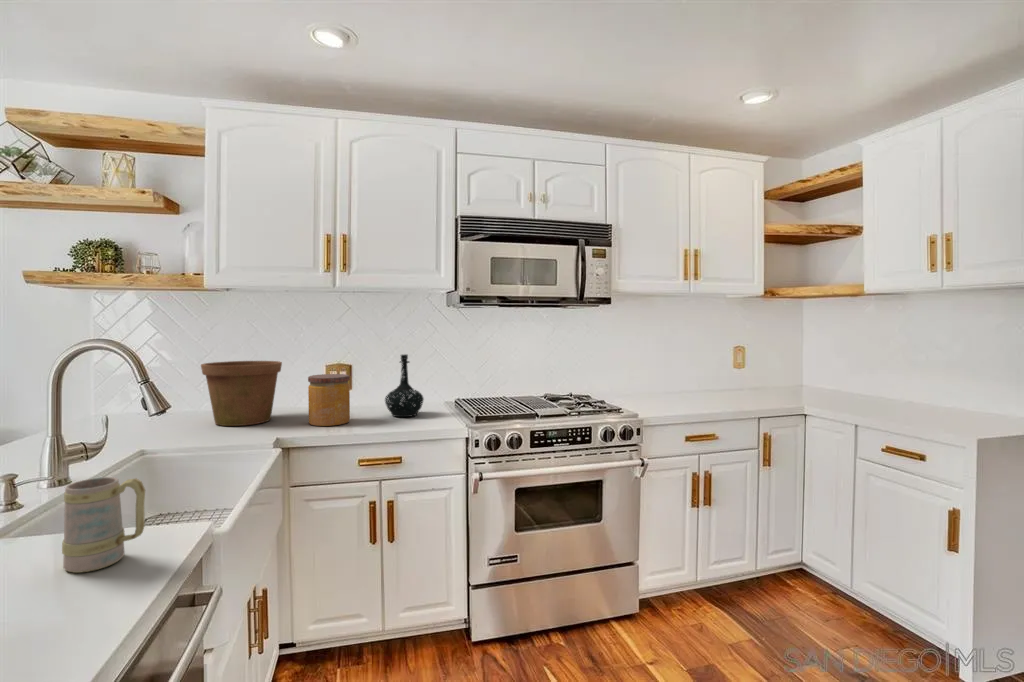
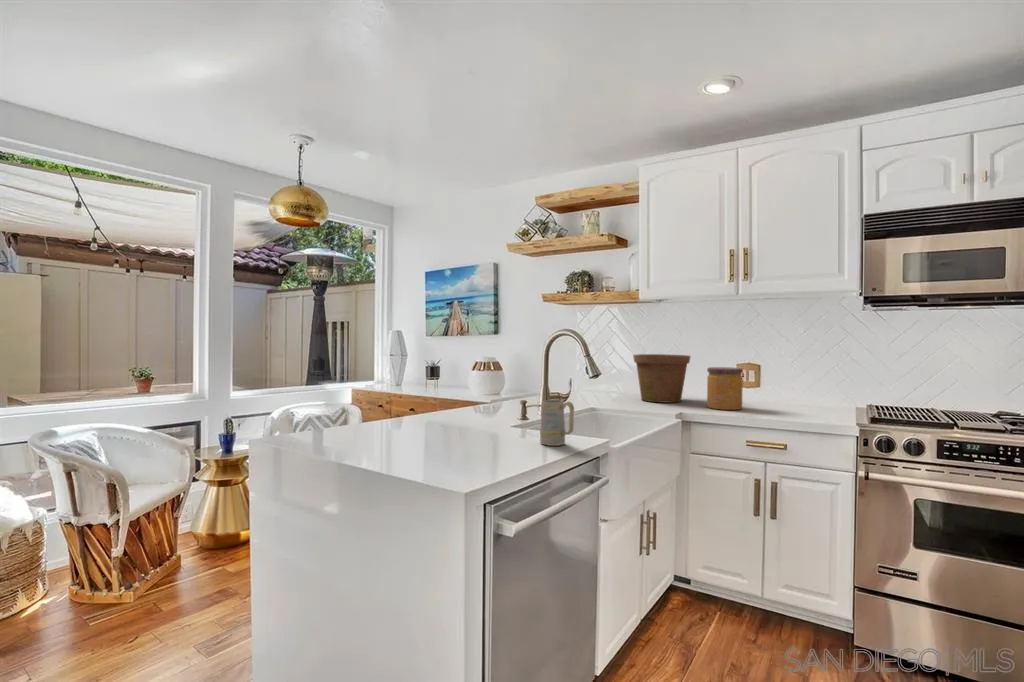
bottle: present [385,355,424,417] -> none [778,353,819,412]

